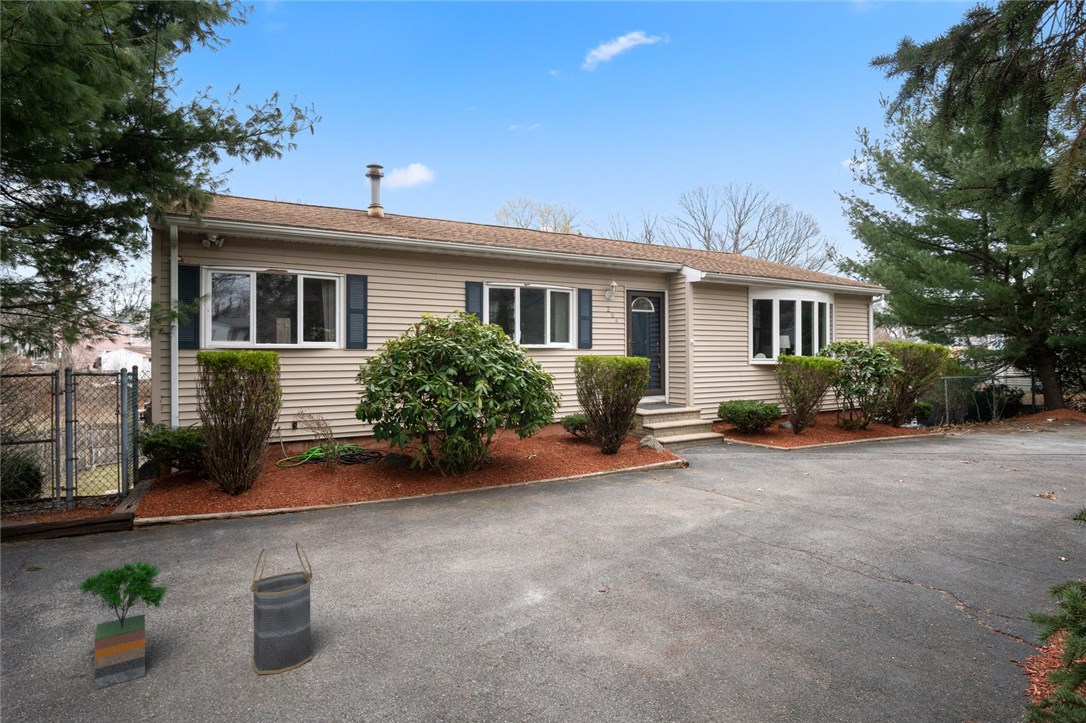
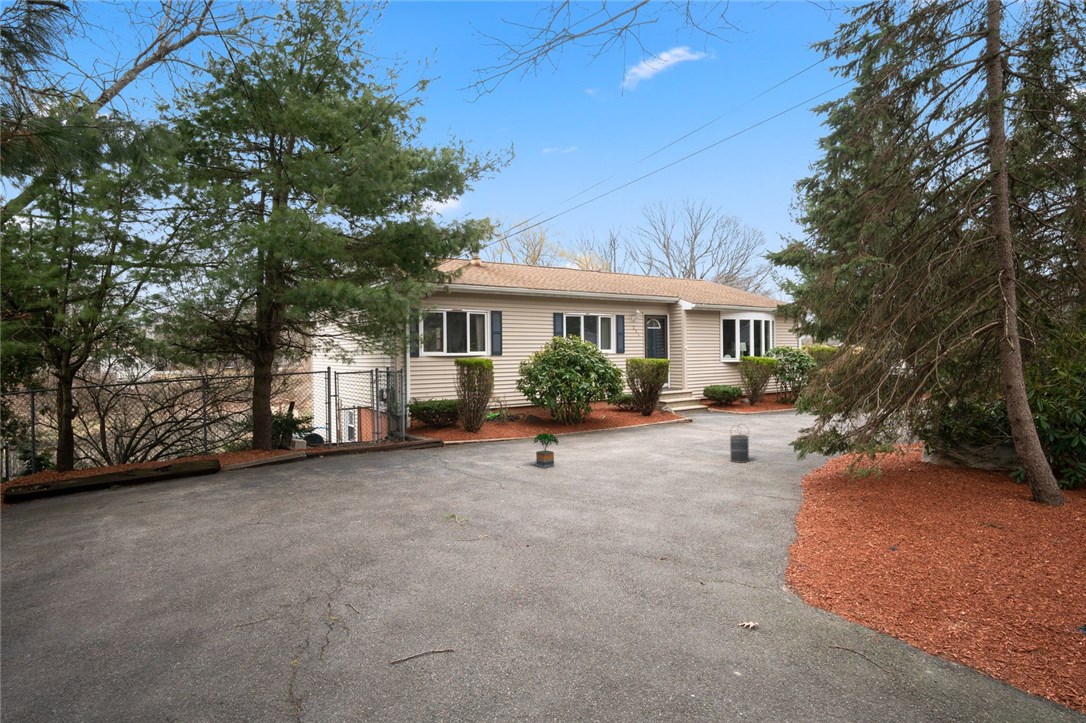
basket: present [250,542,312,674] -> present [730,434,749,463]

